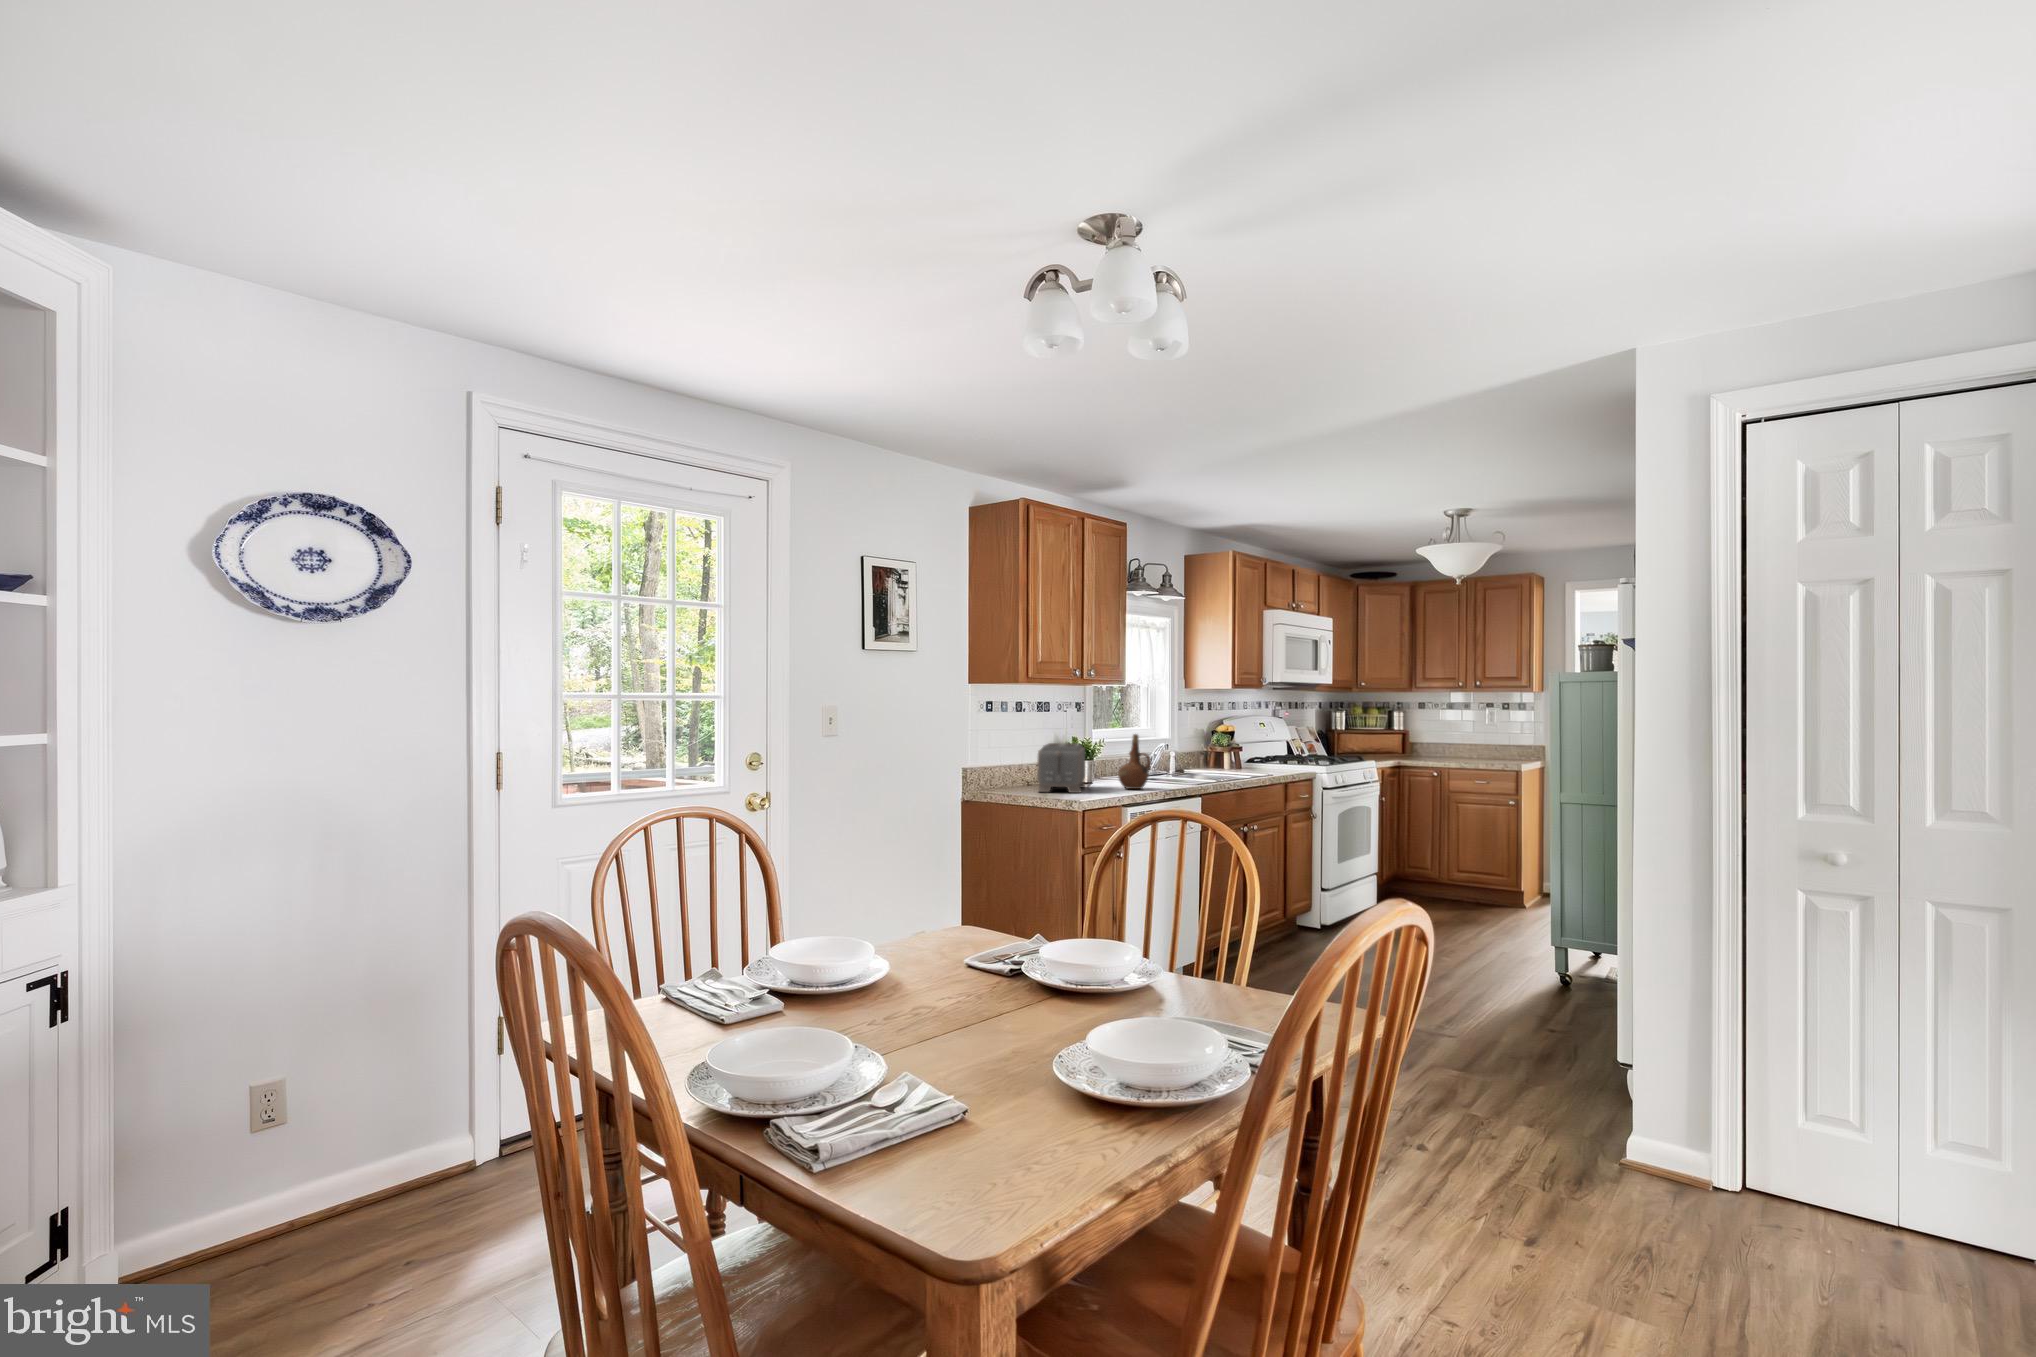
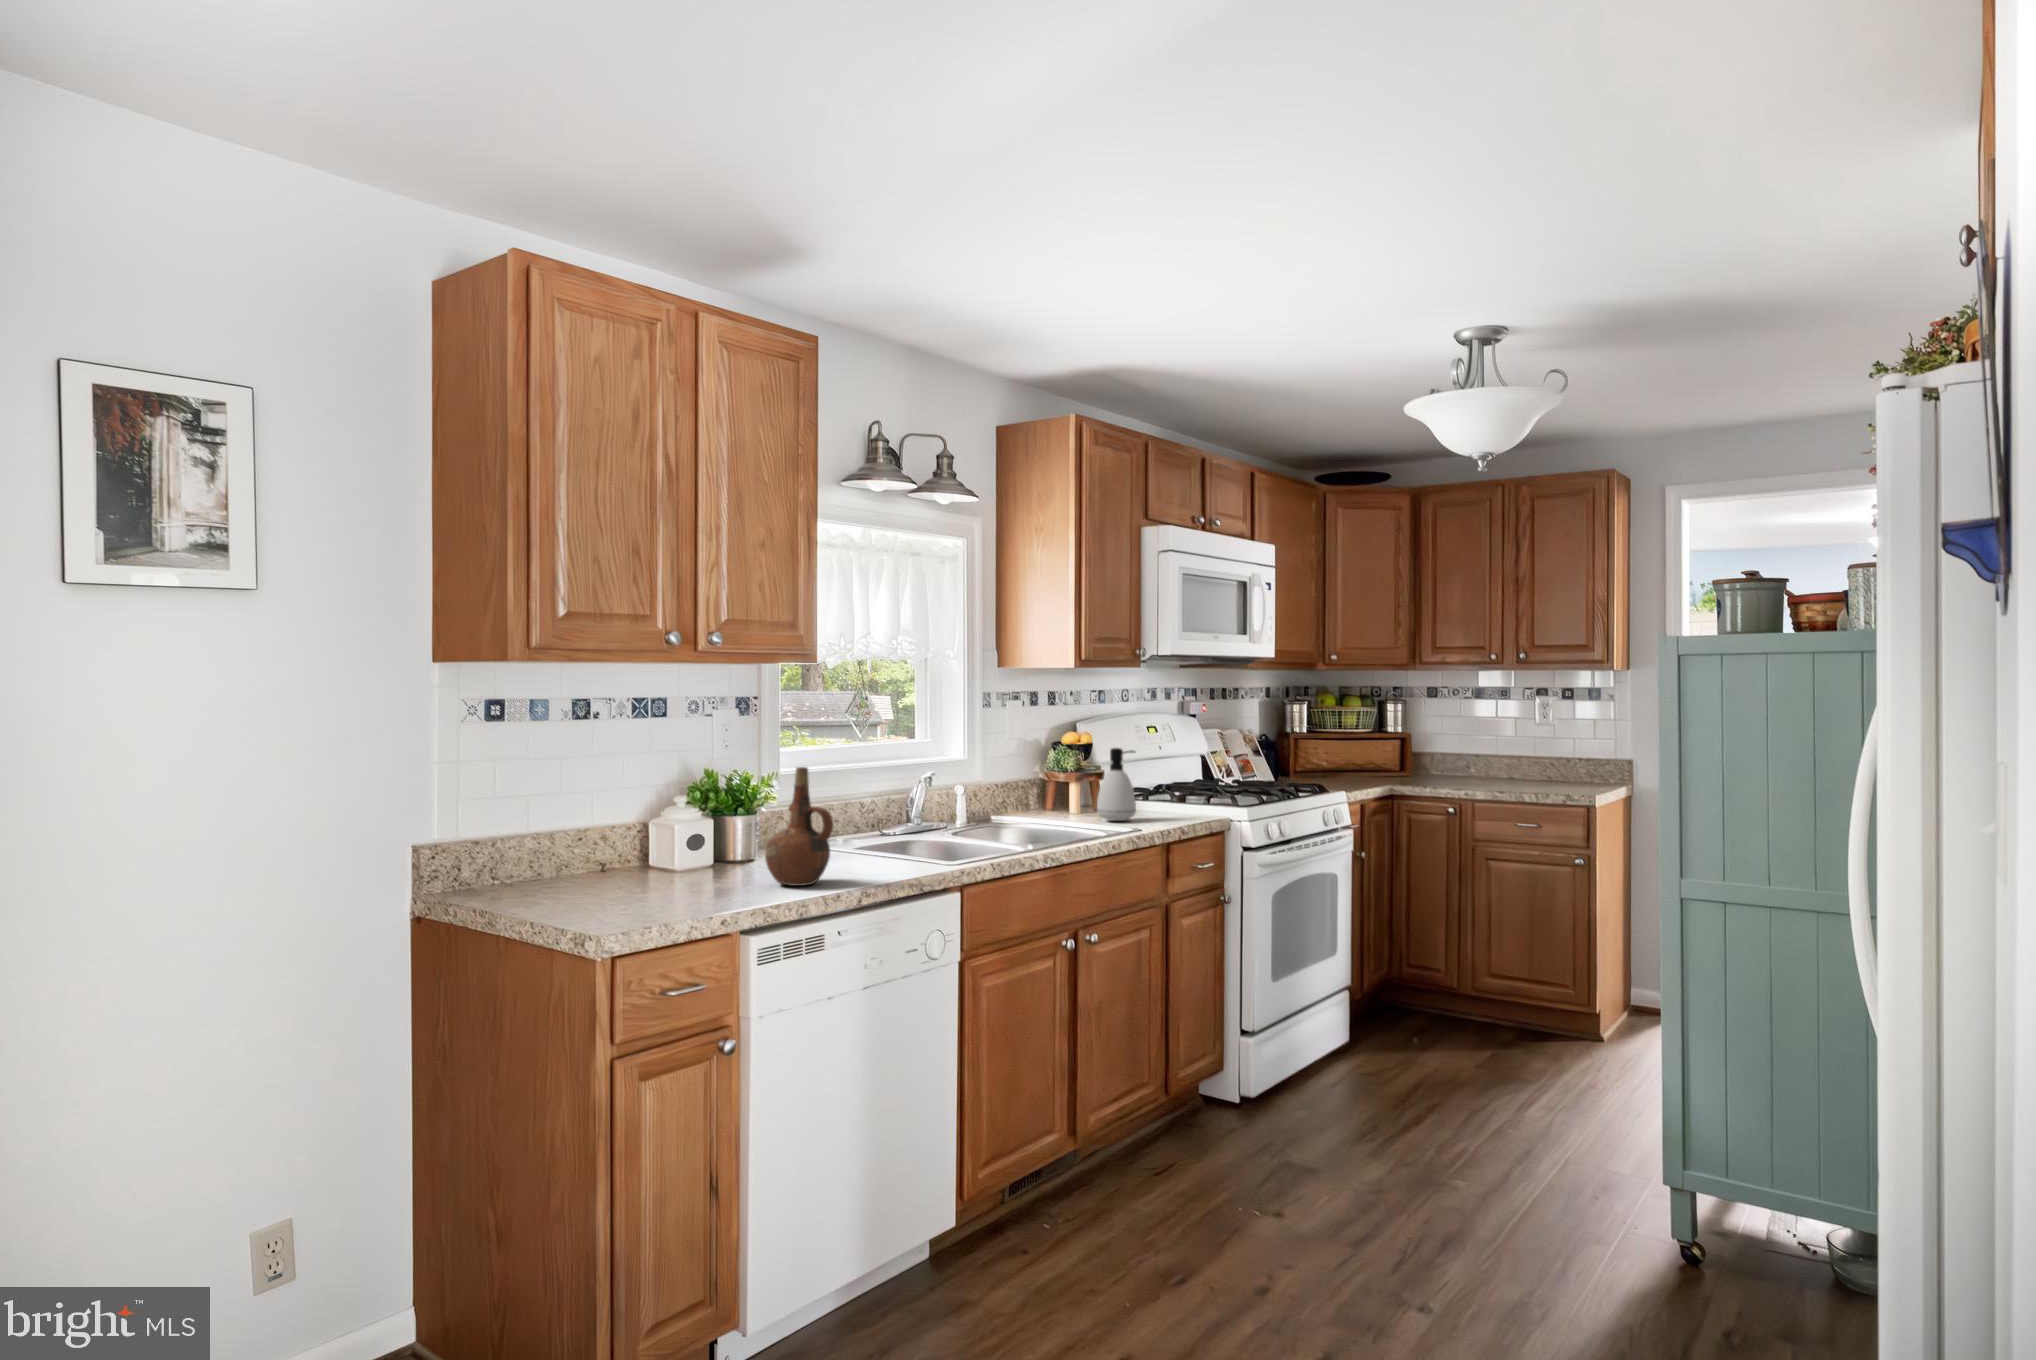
soap dispenser: none [1246,732,1268,771] -> present [1097,748,1136,821]
toaster: present [1037,743,1085,793] -> none [568,786,712,901]

